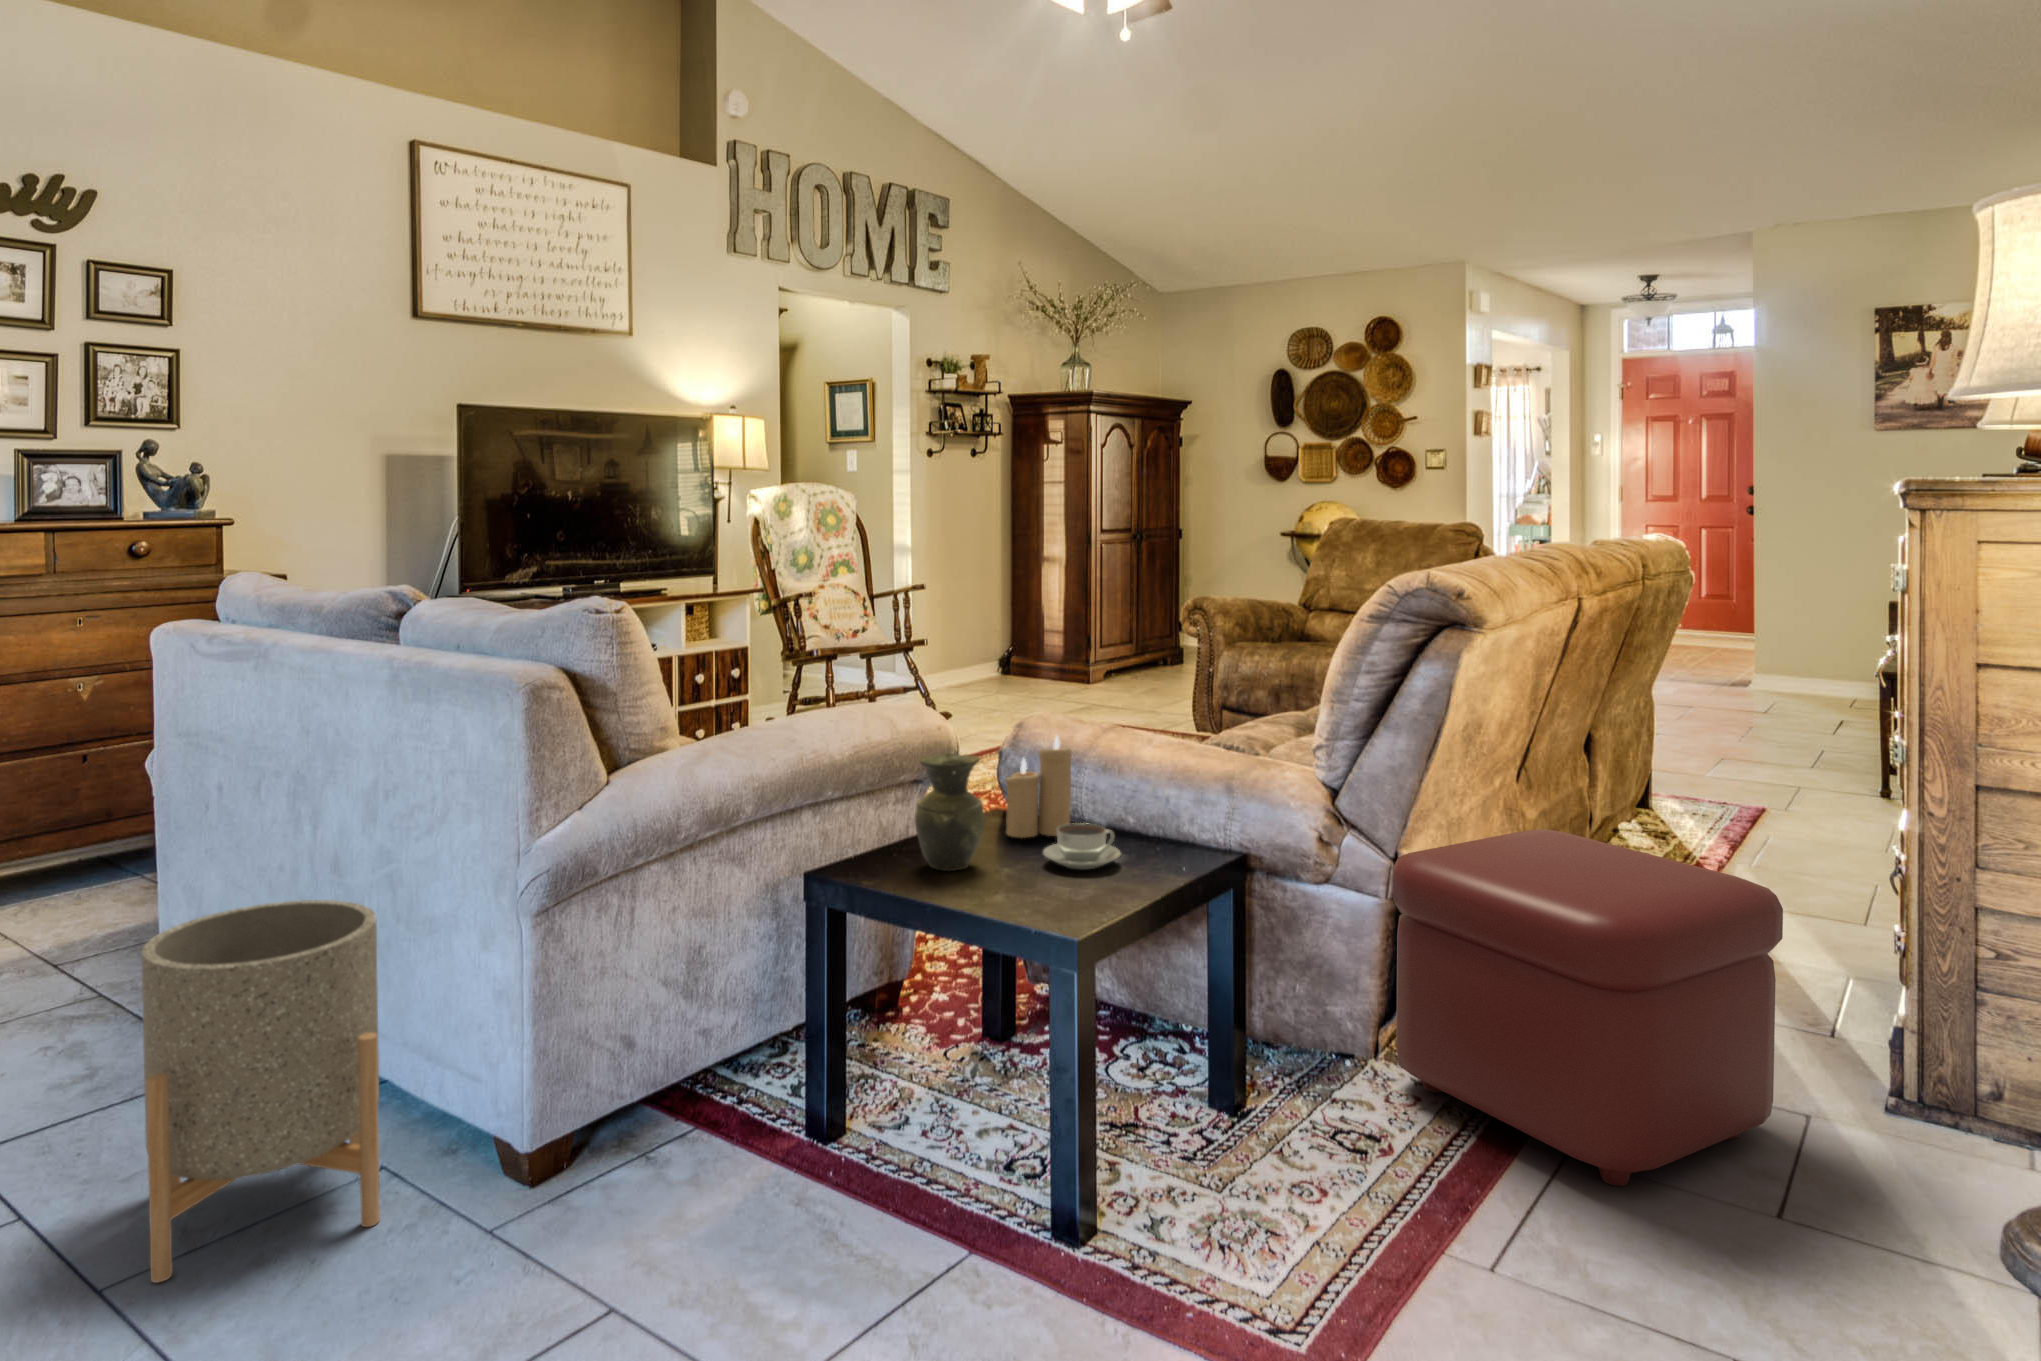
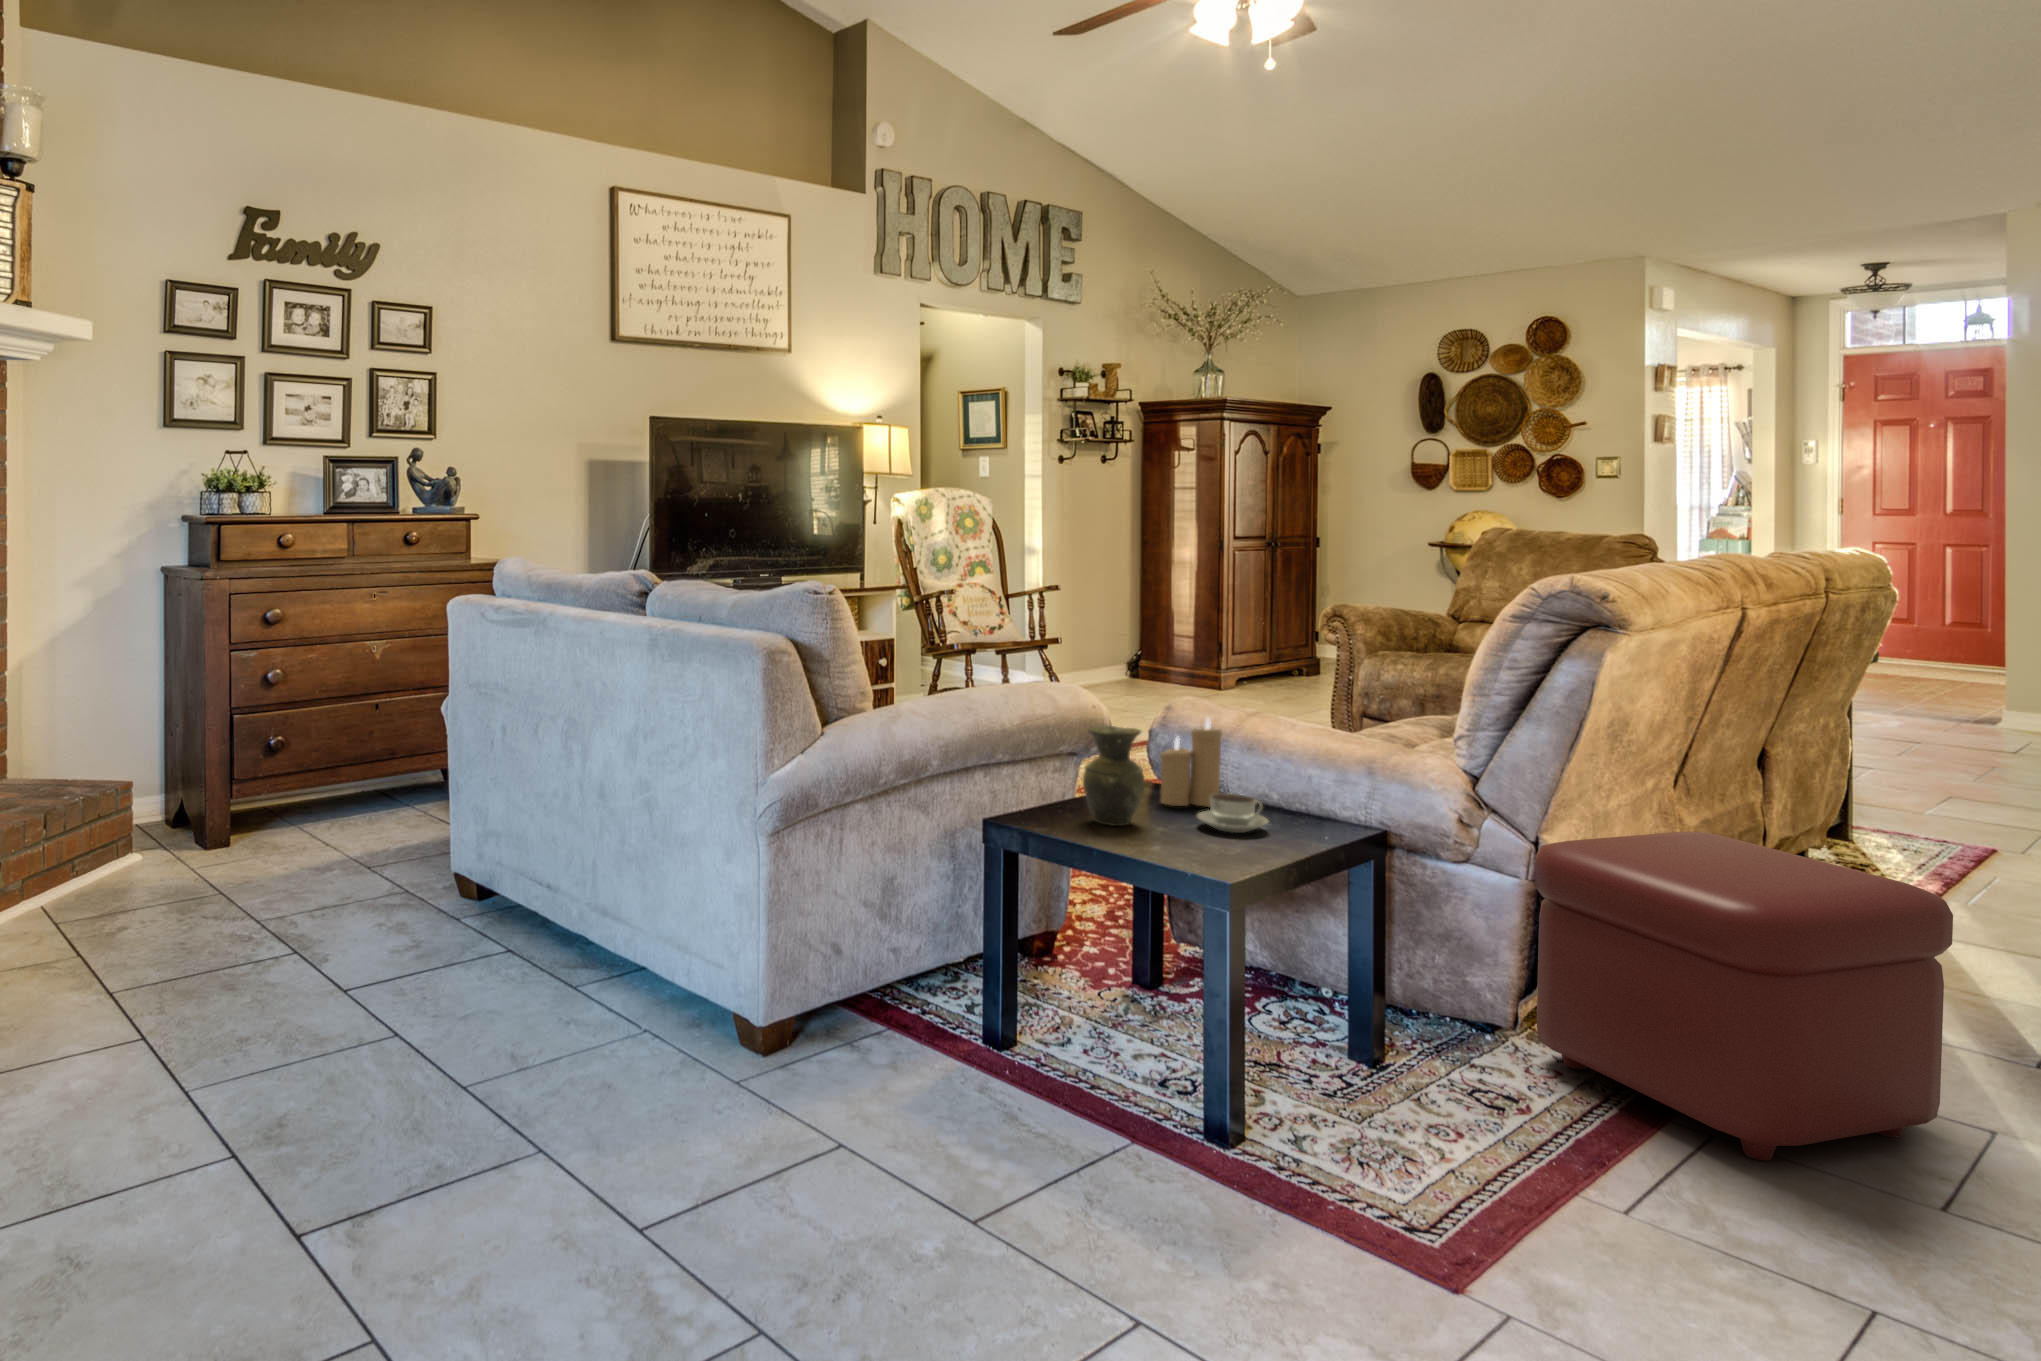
planter: present [141,900,380,1283] -> none [494,816,658,1086]

